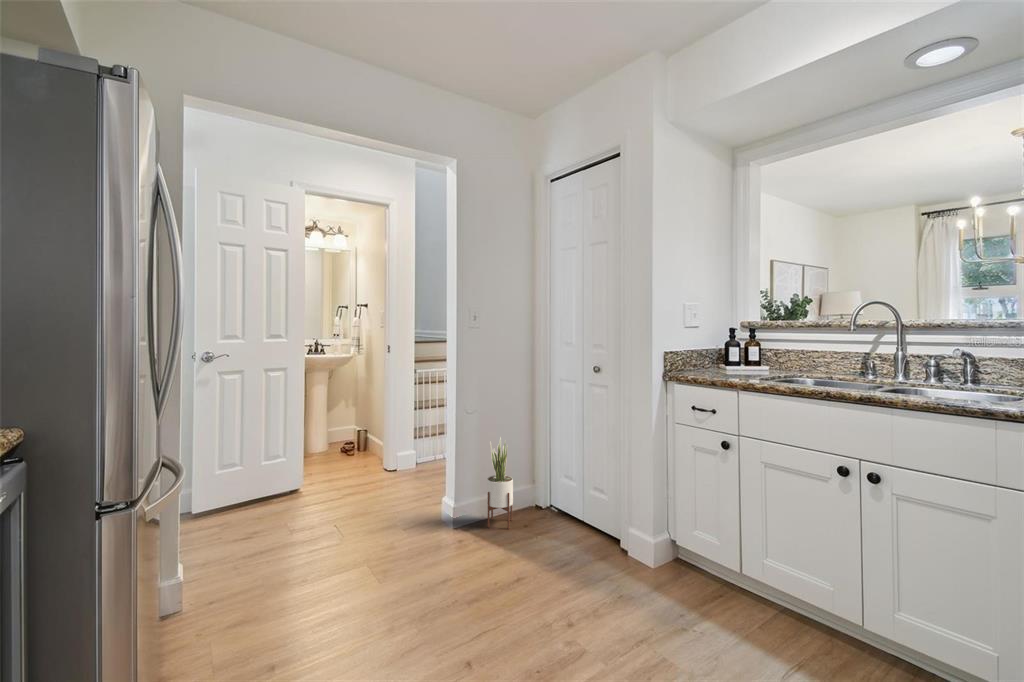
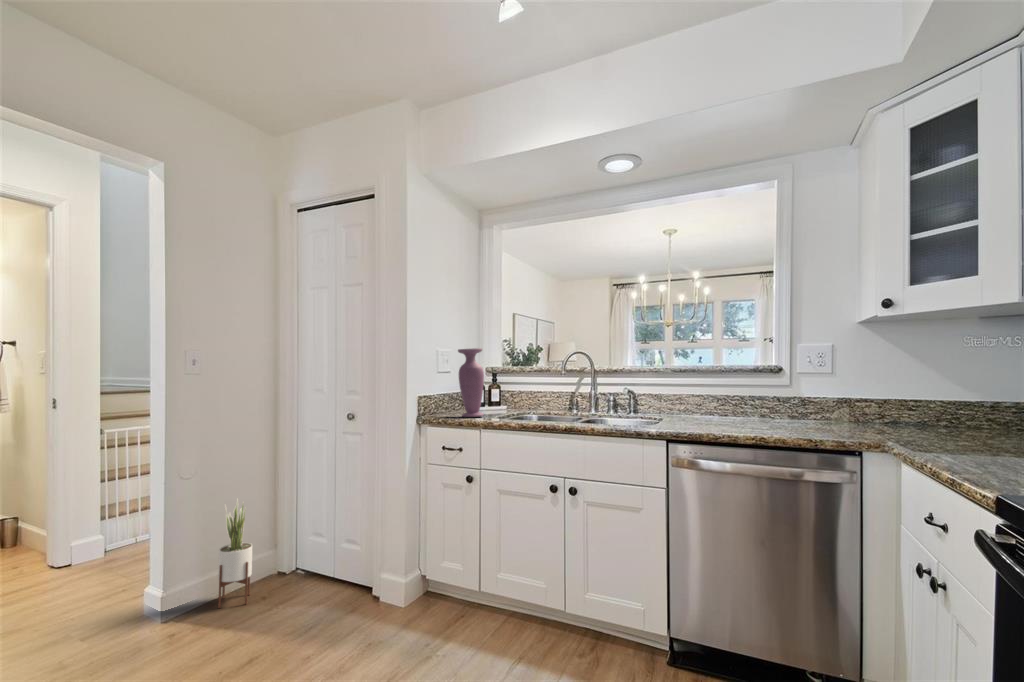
vase: none [710,300,742,377] -> present [458,348,484,417]

